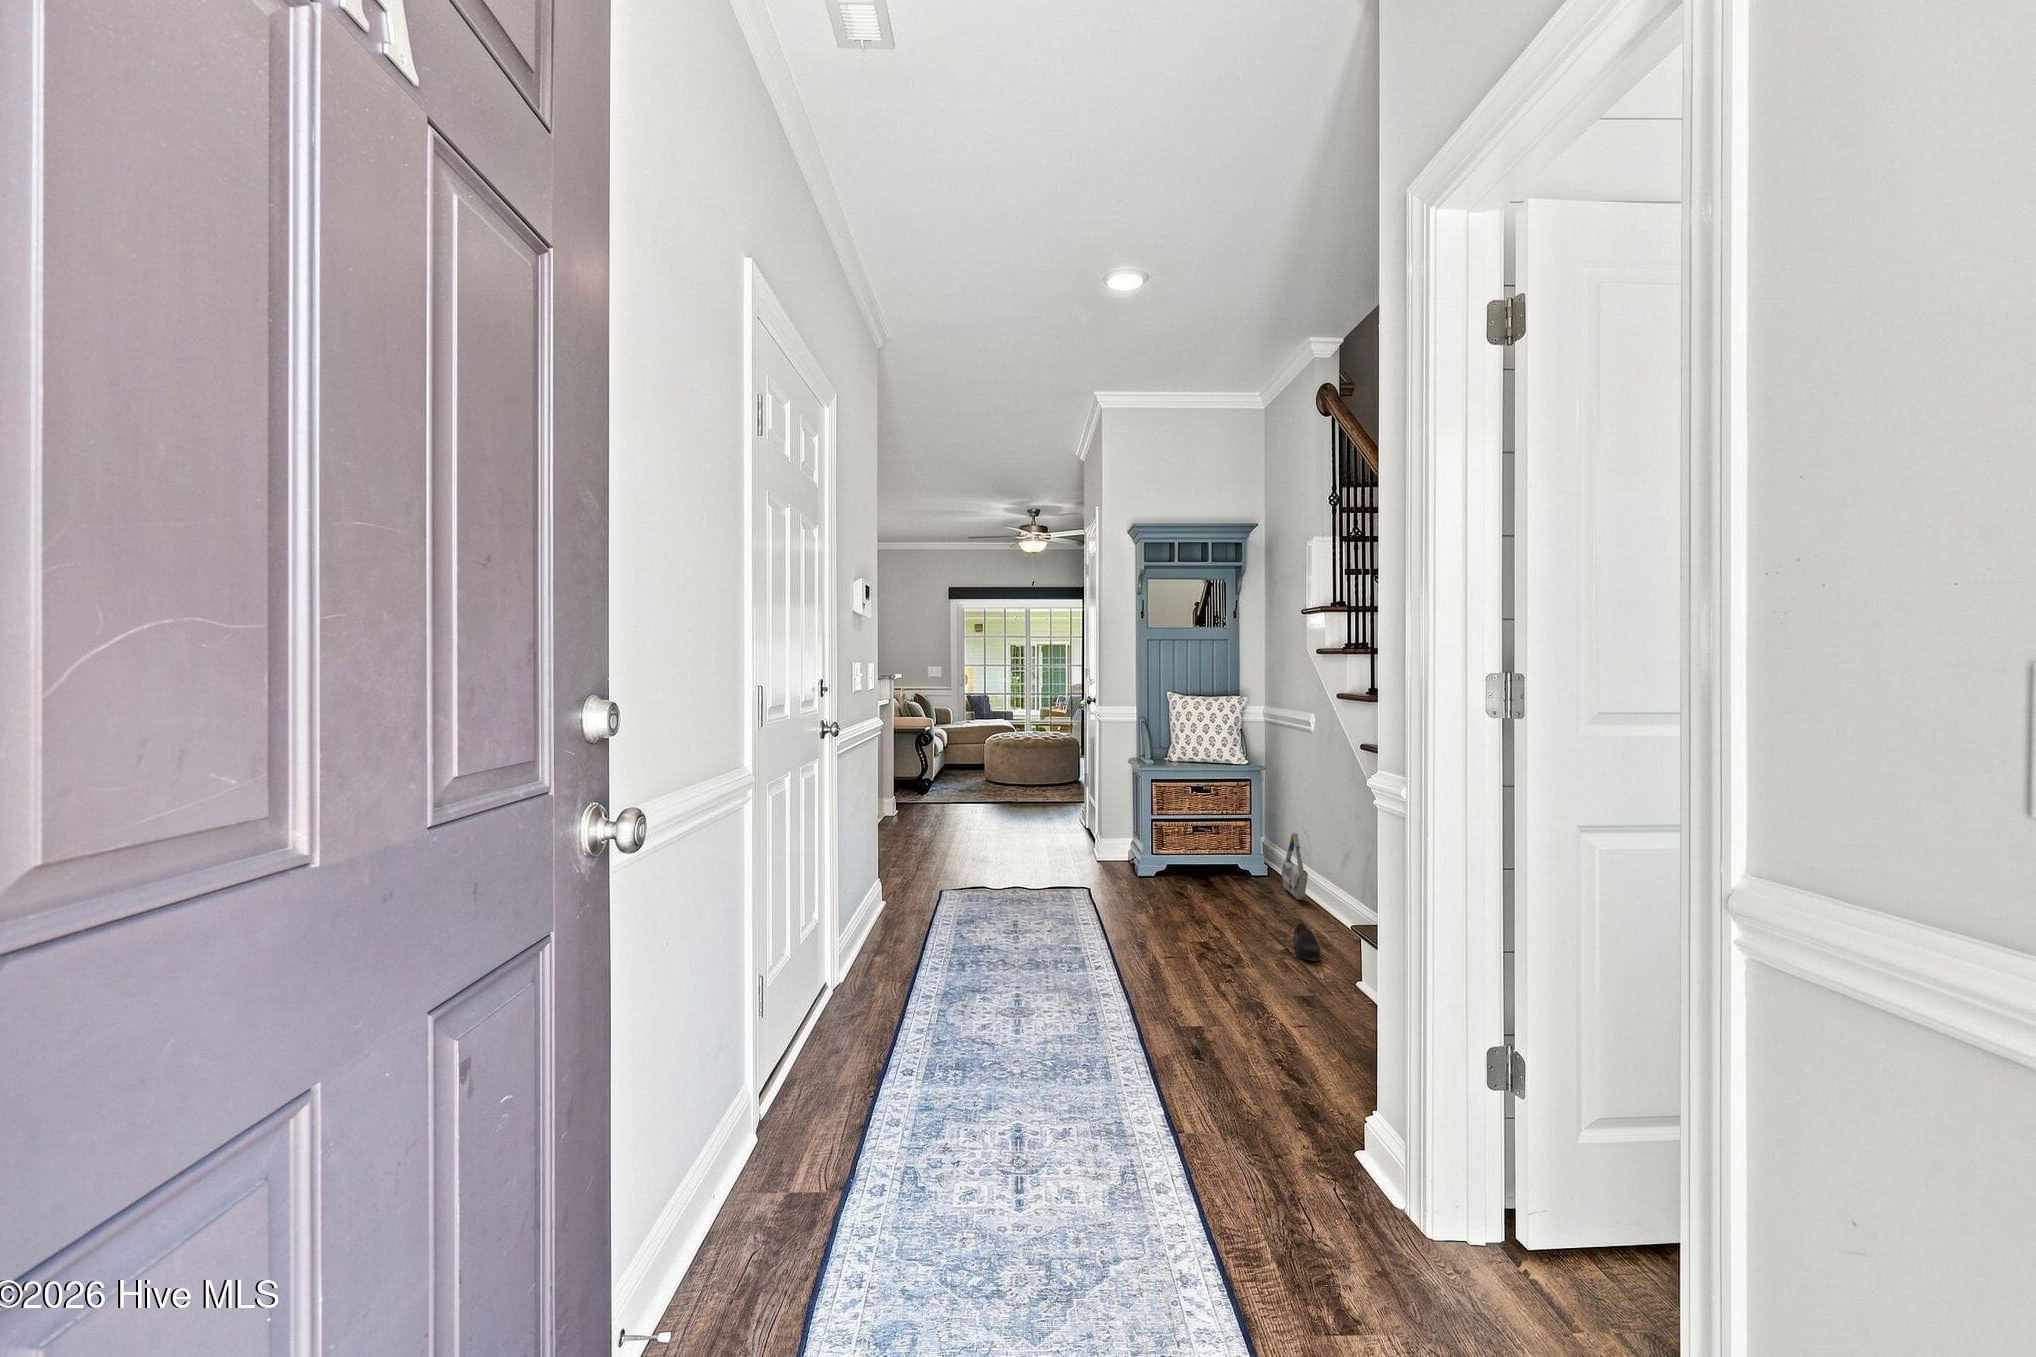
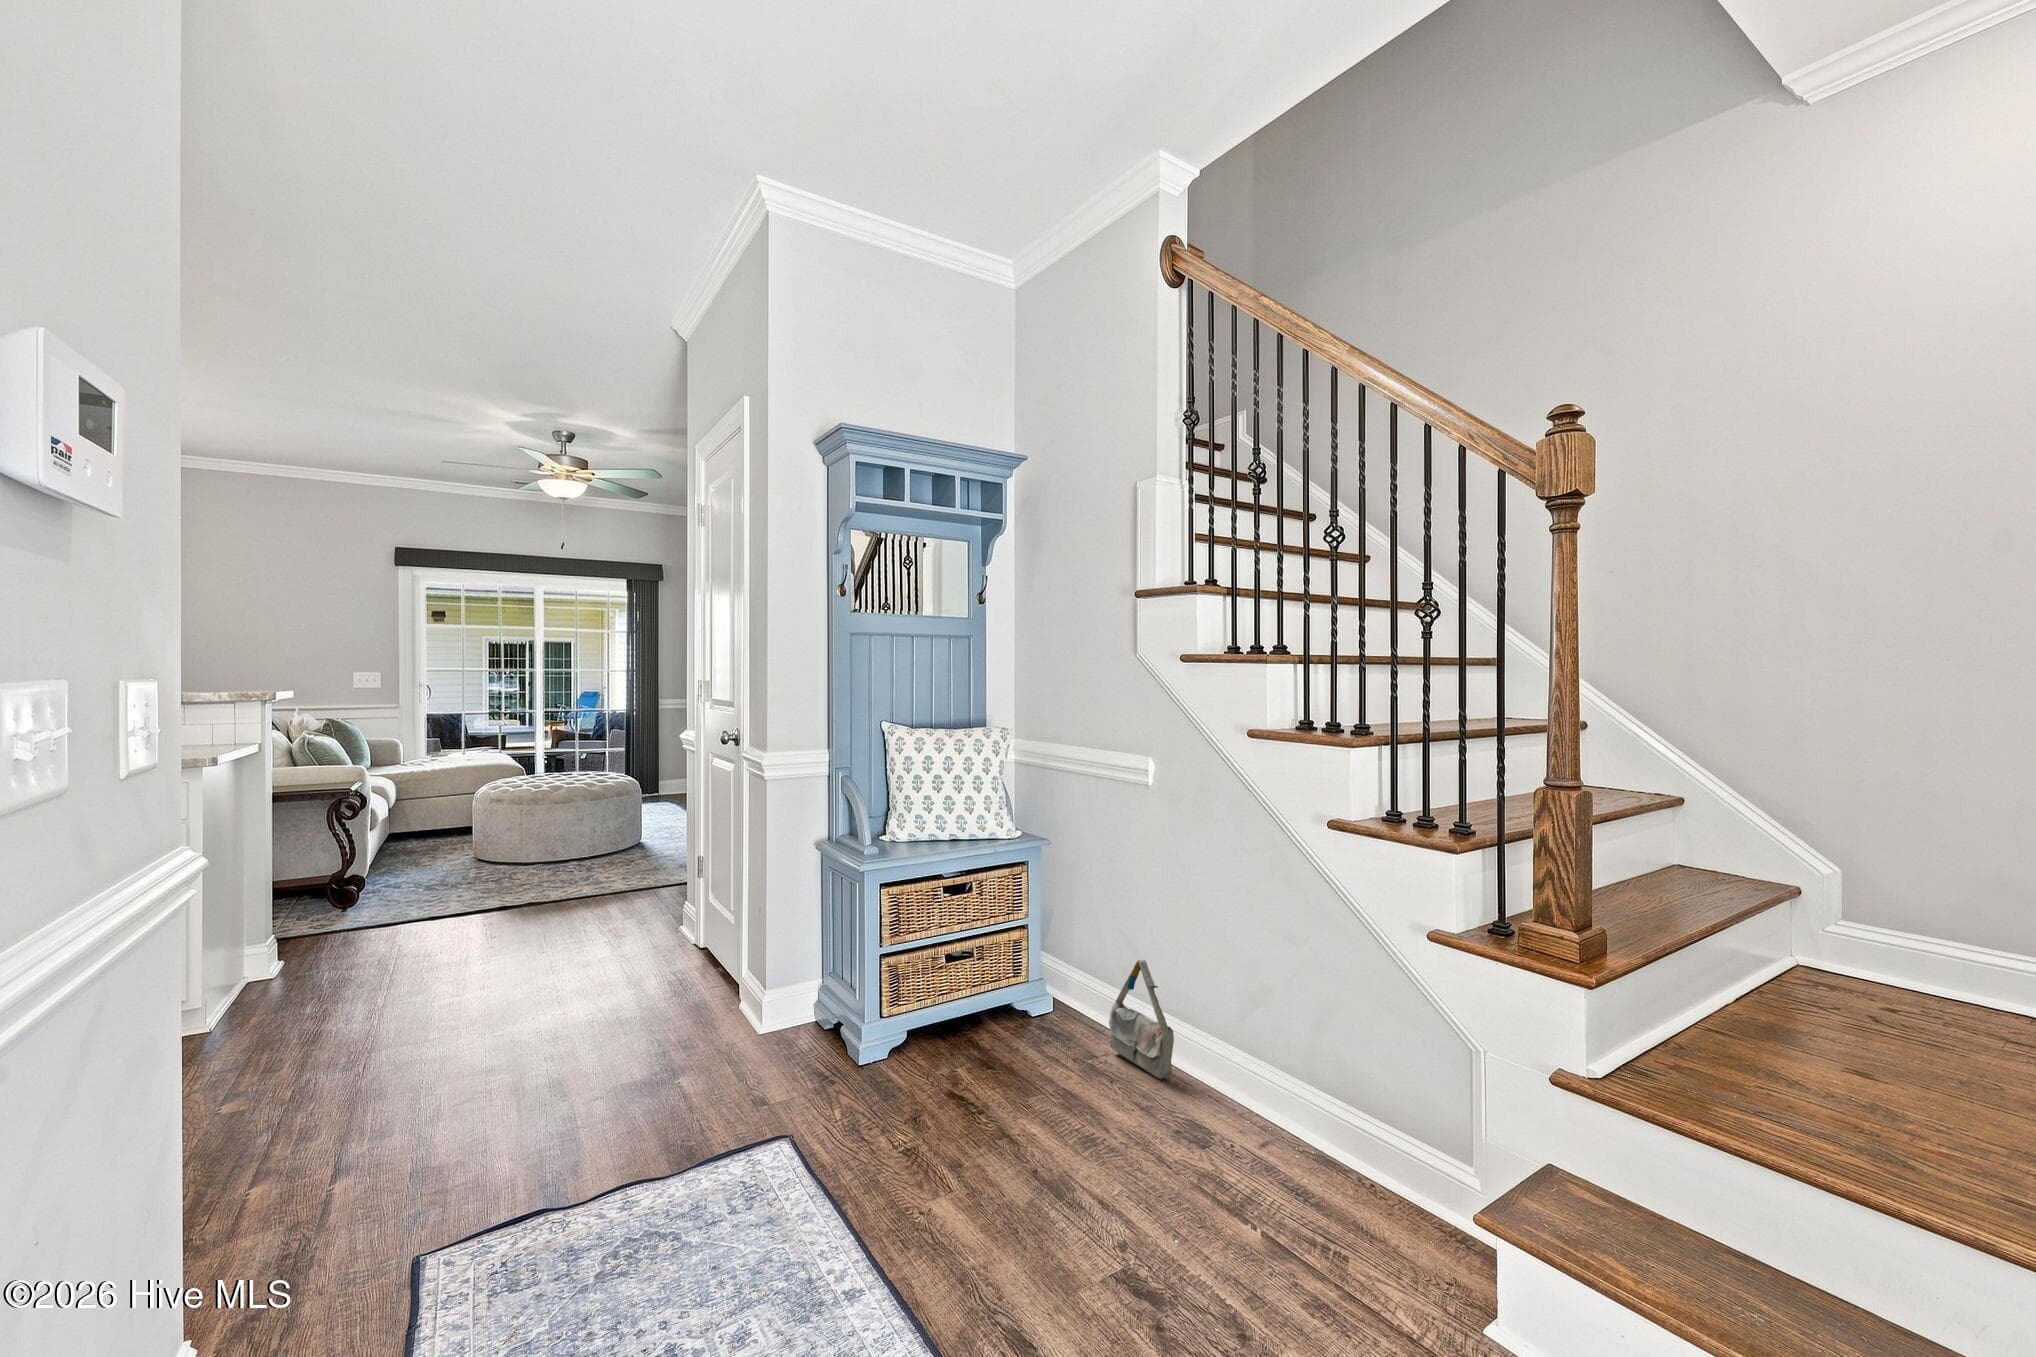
shoe: present [1293,922,1320,961] -> none [1289,1179,1389,1283]

